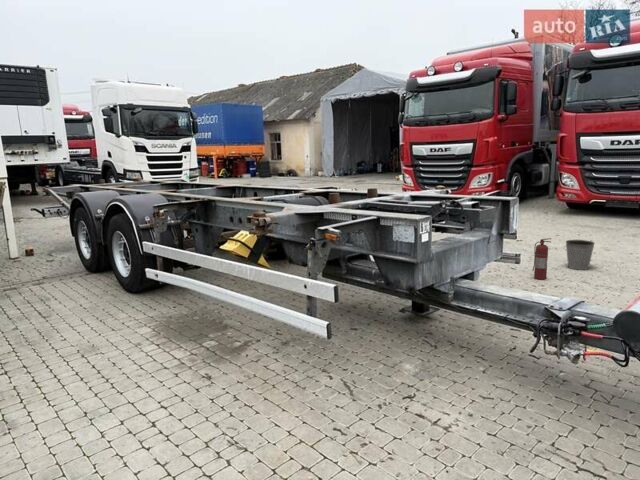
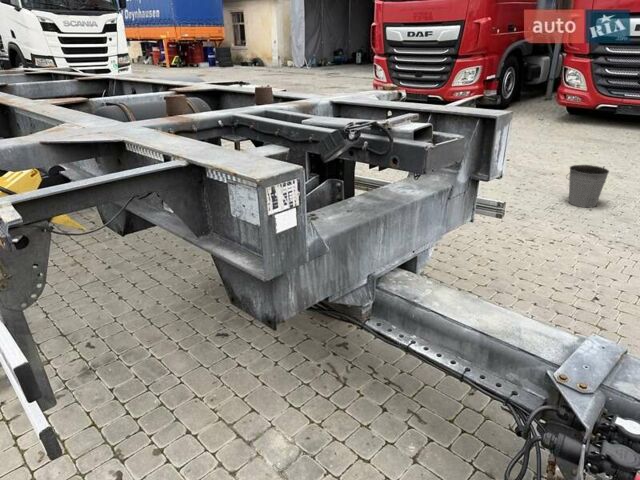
fire extinguisher: present [532,238,551,280] -> none [521,166,553,223]

